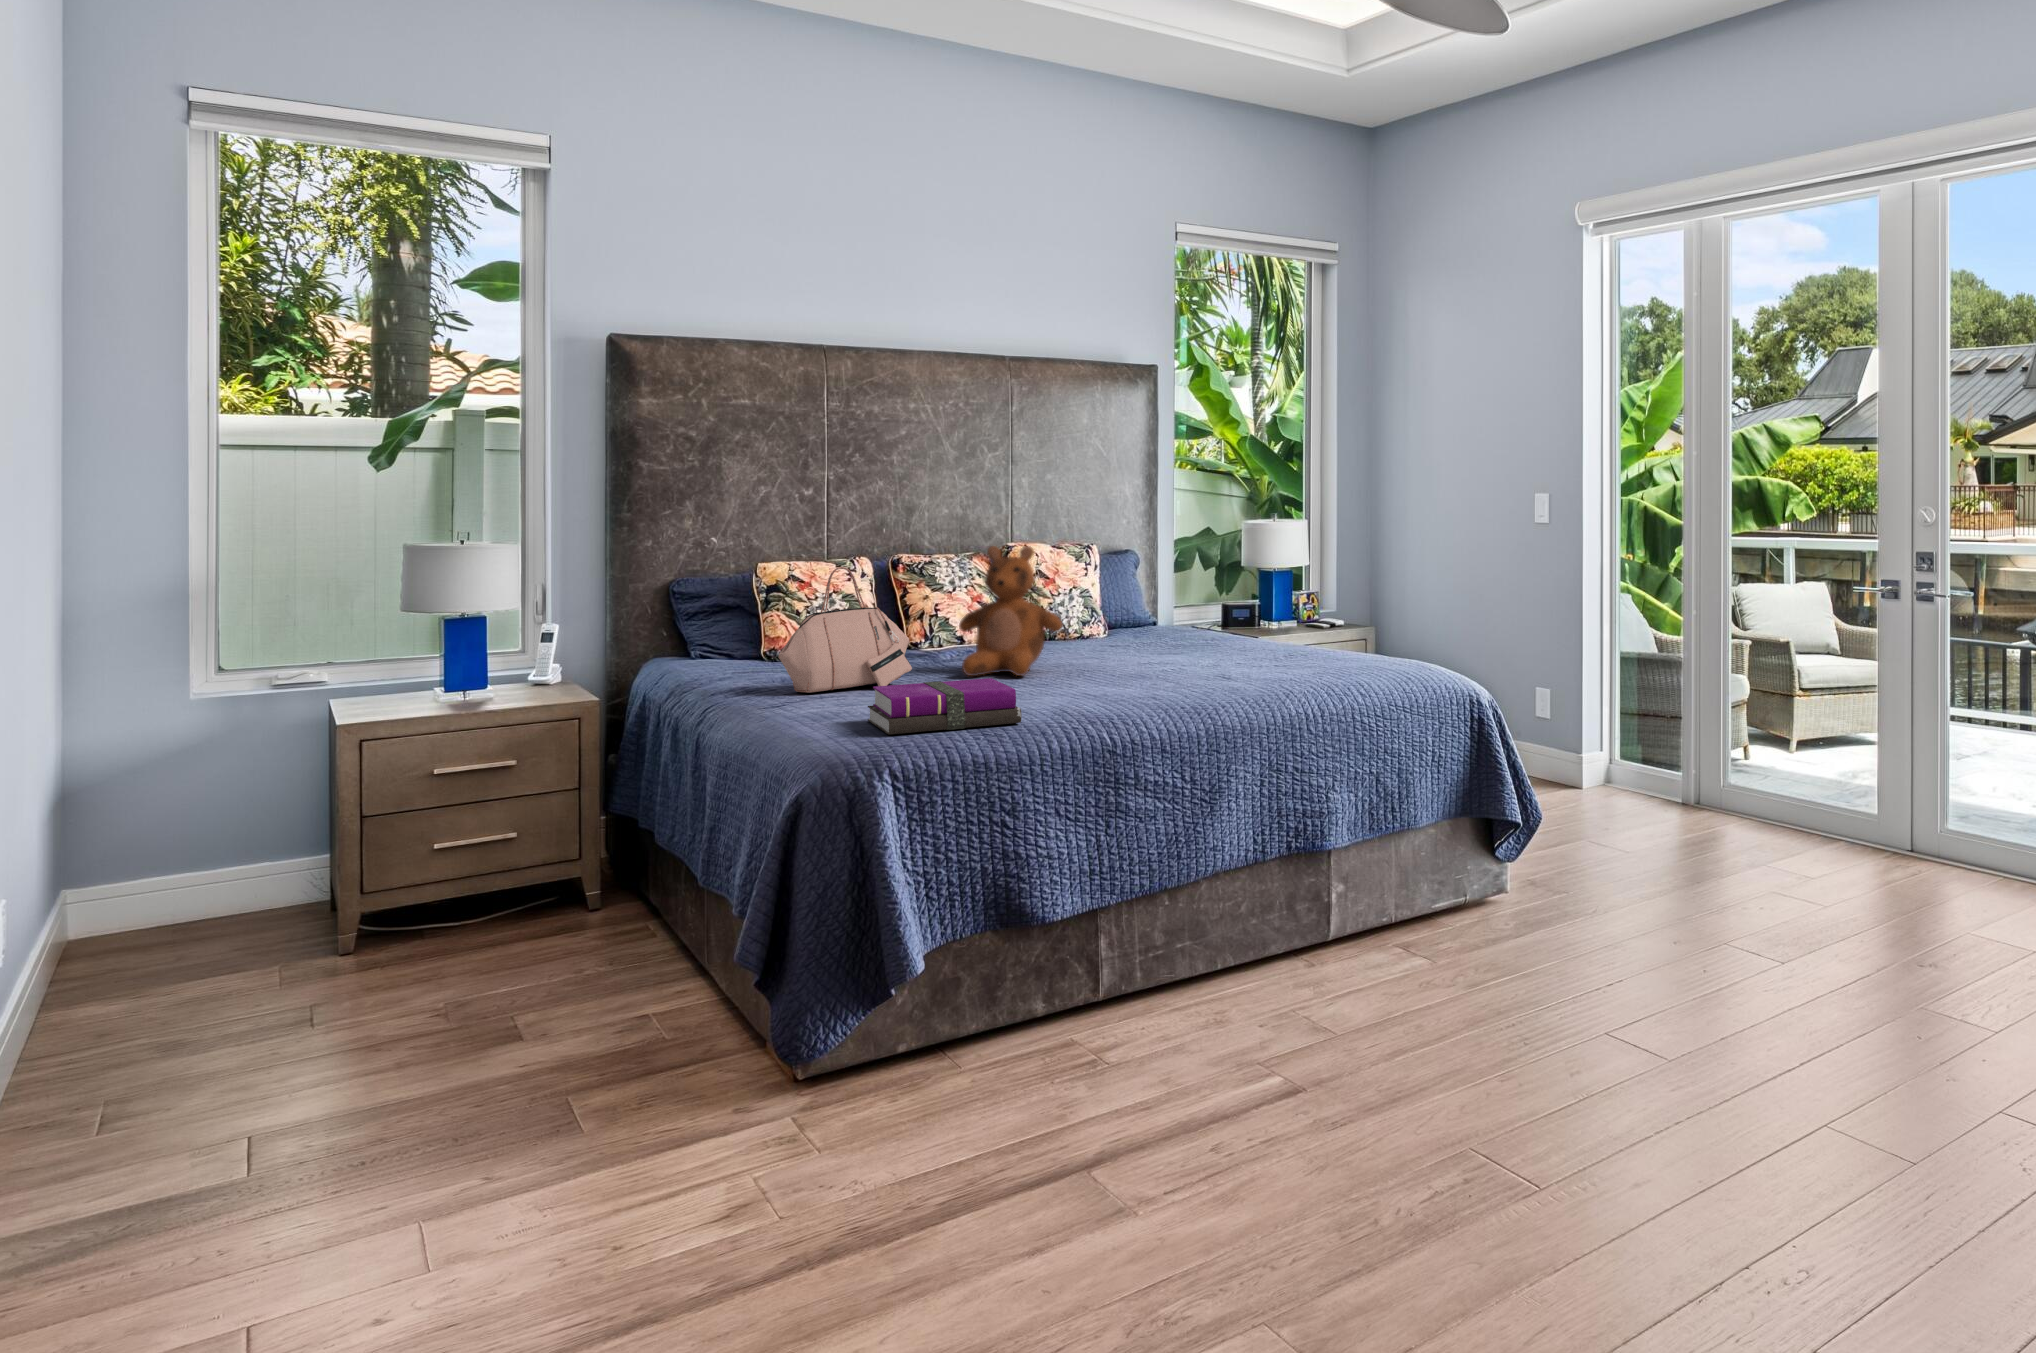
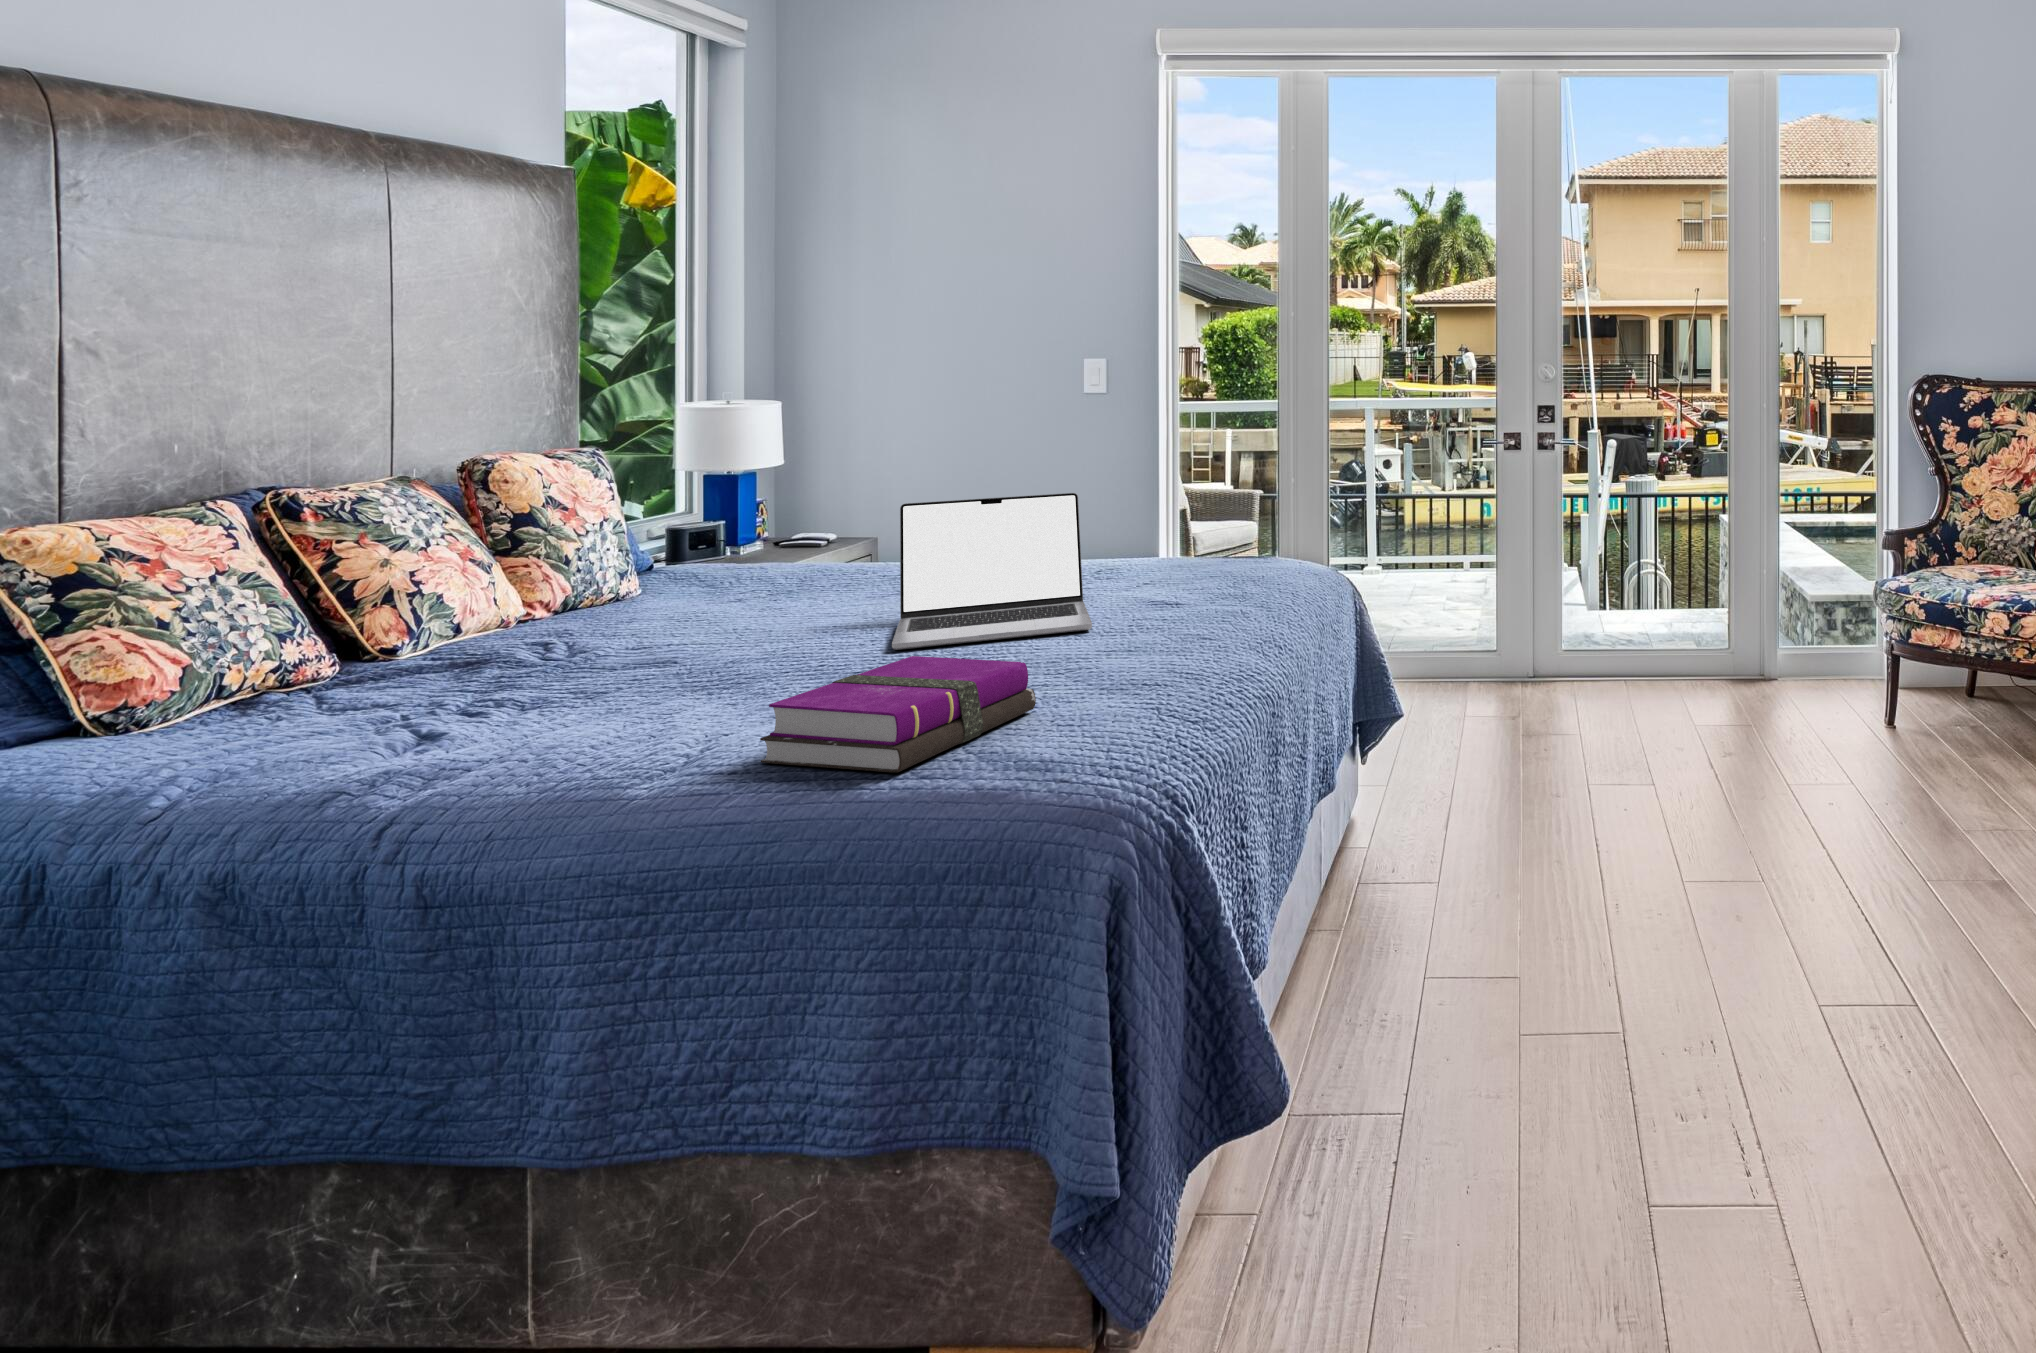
teddy bear: present [959,546,1062,676] -> none [601,461,785,668]
handbag: present [779,567,912,693] -> none [375,519,605,753]
laptop: none [1073,586,1251,692] -> present [892,493,1092,650]

